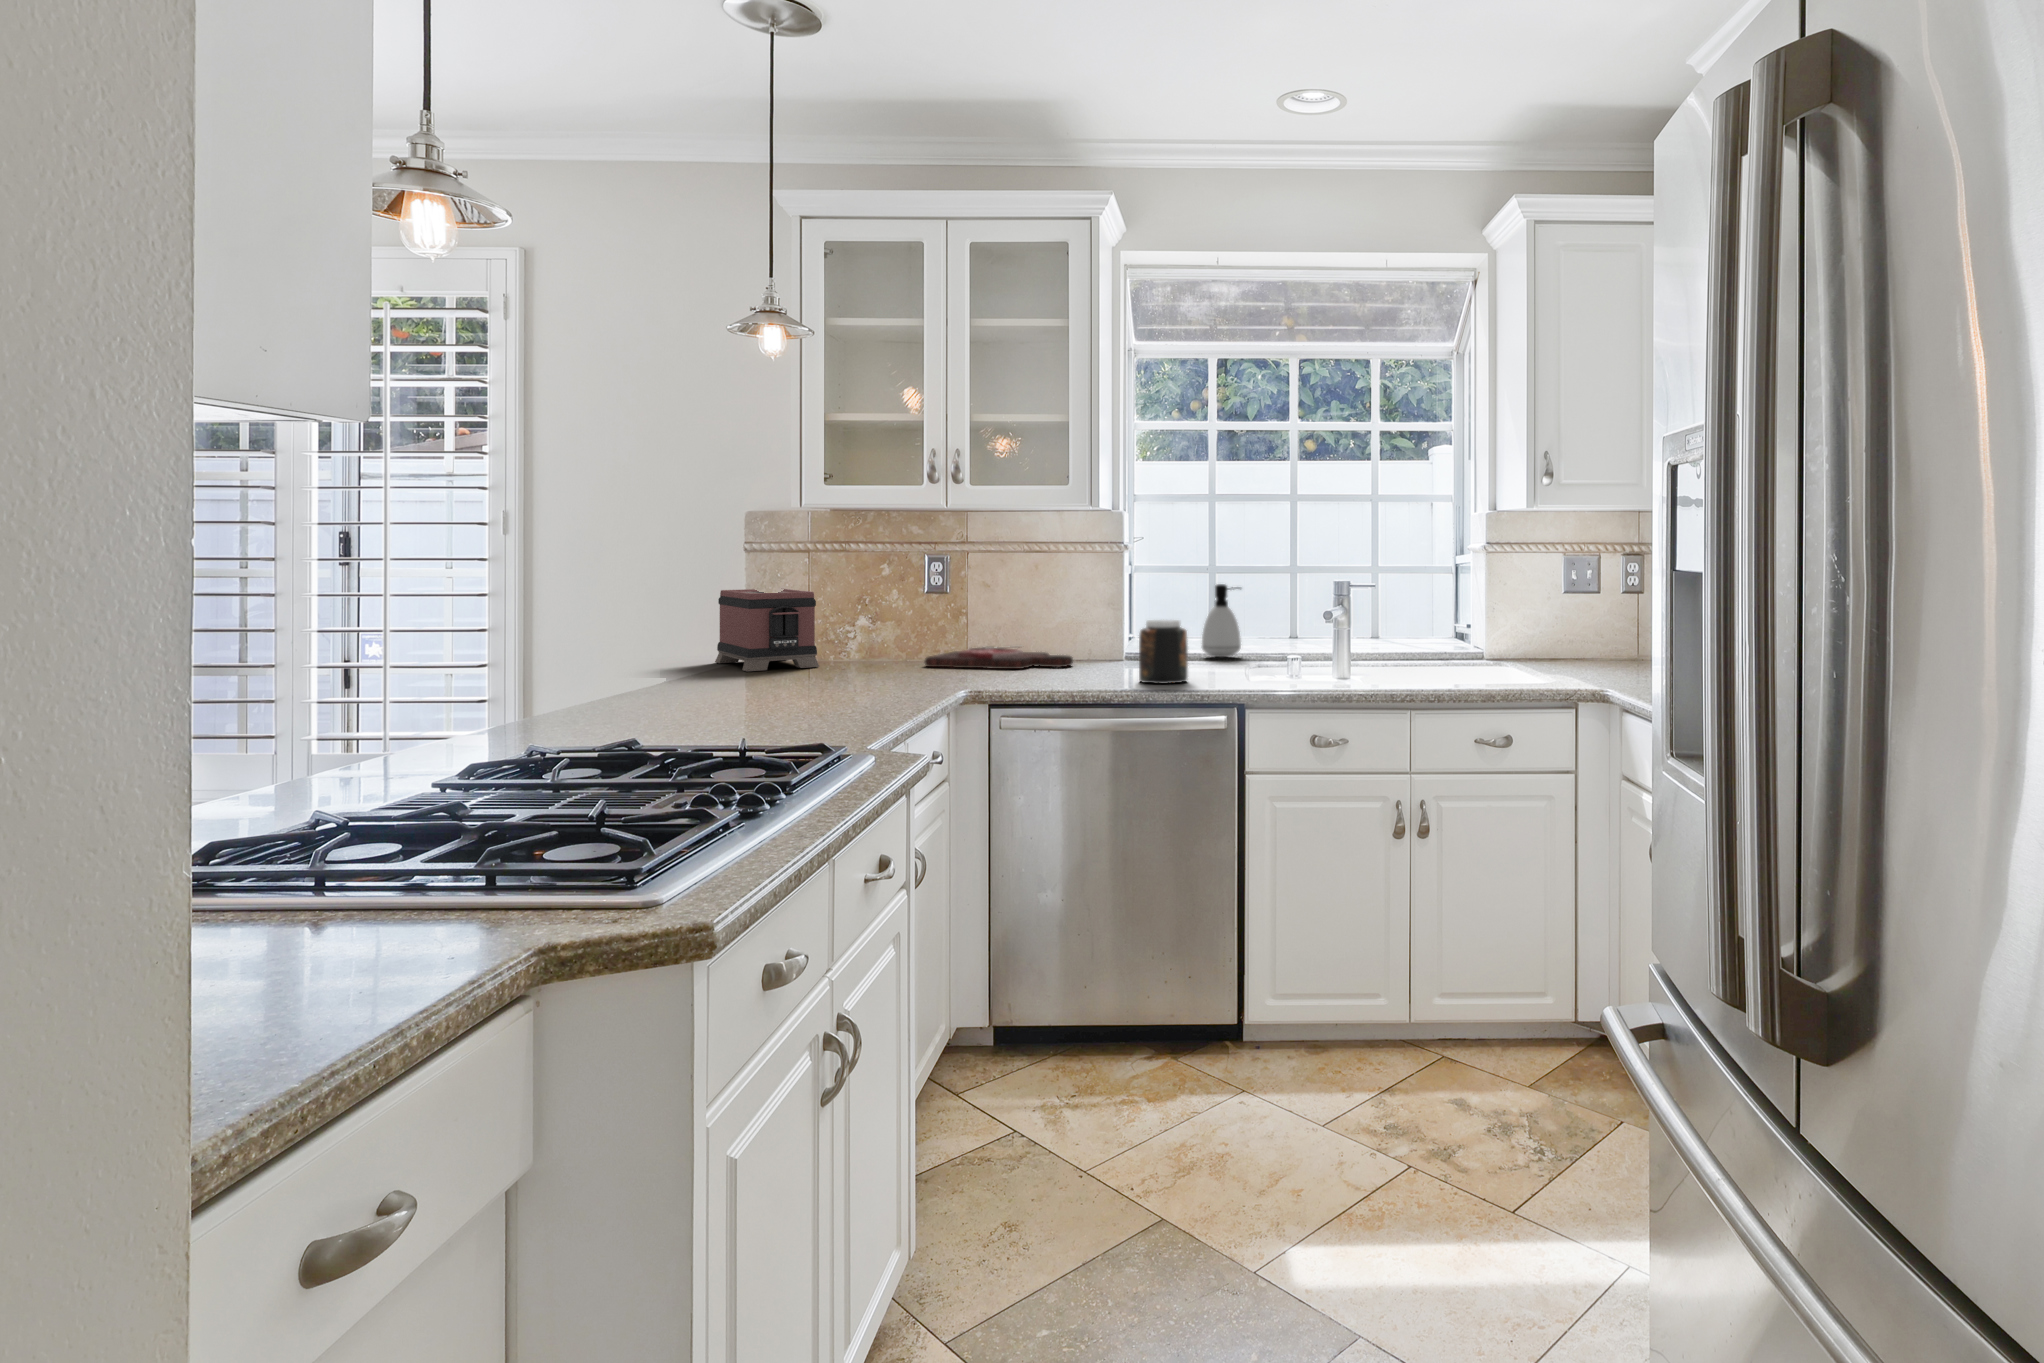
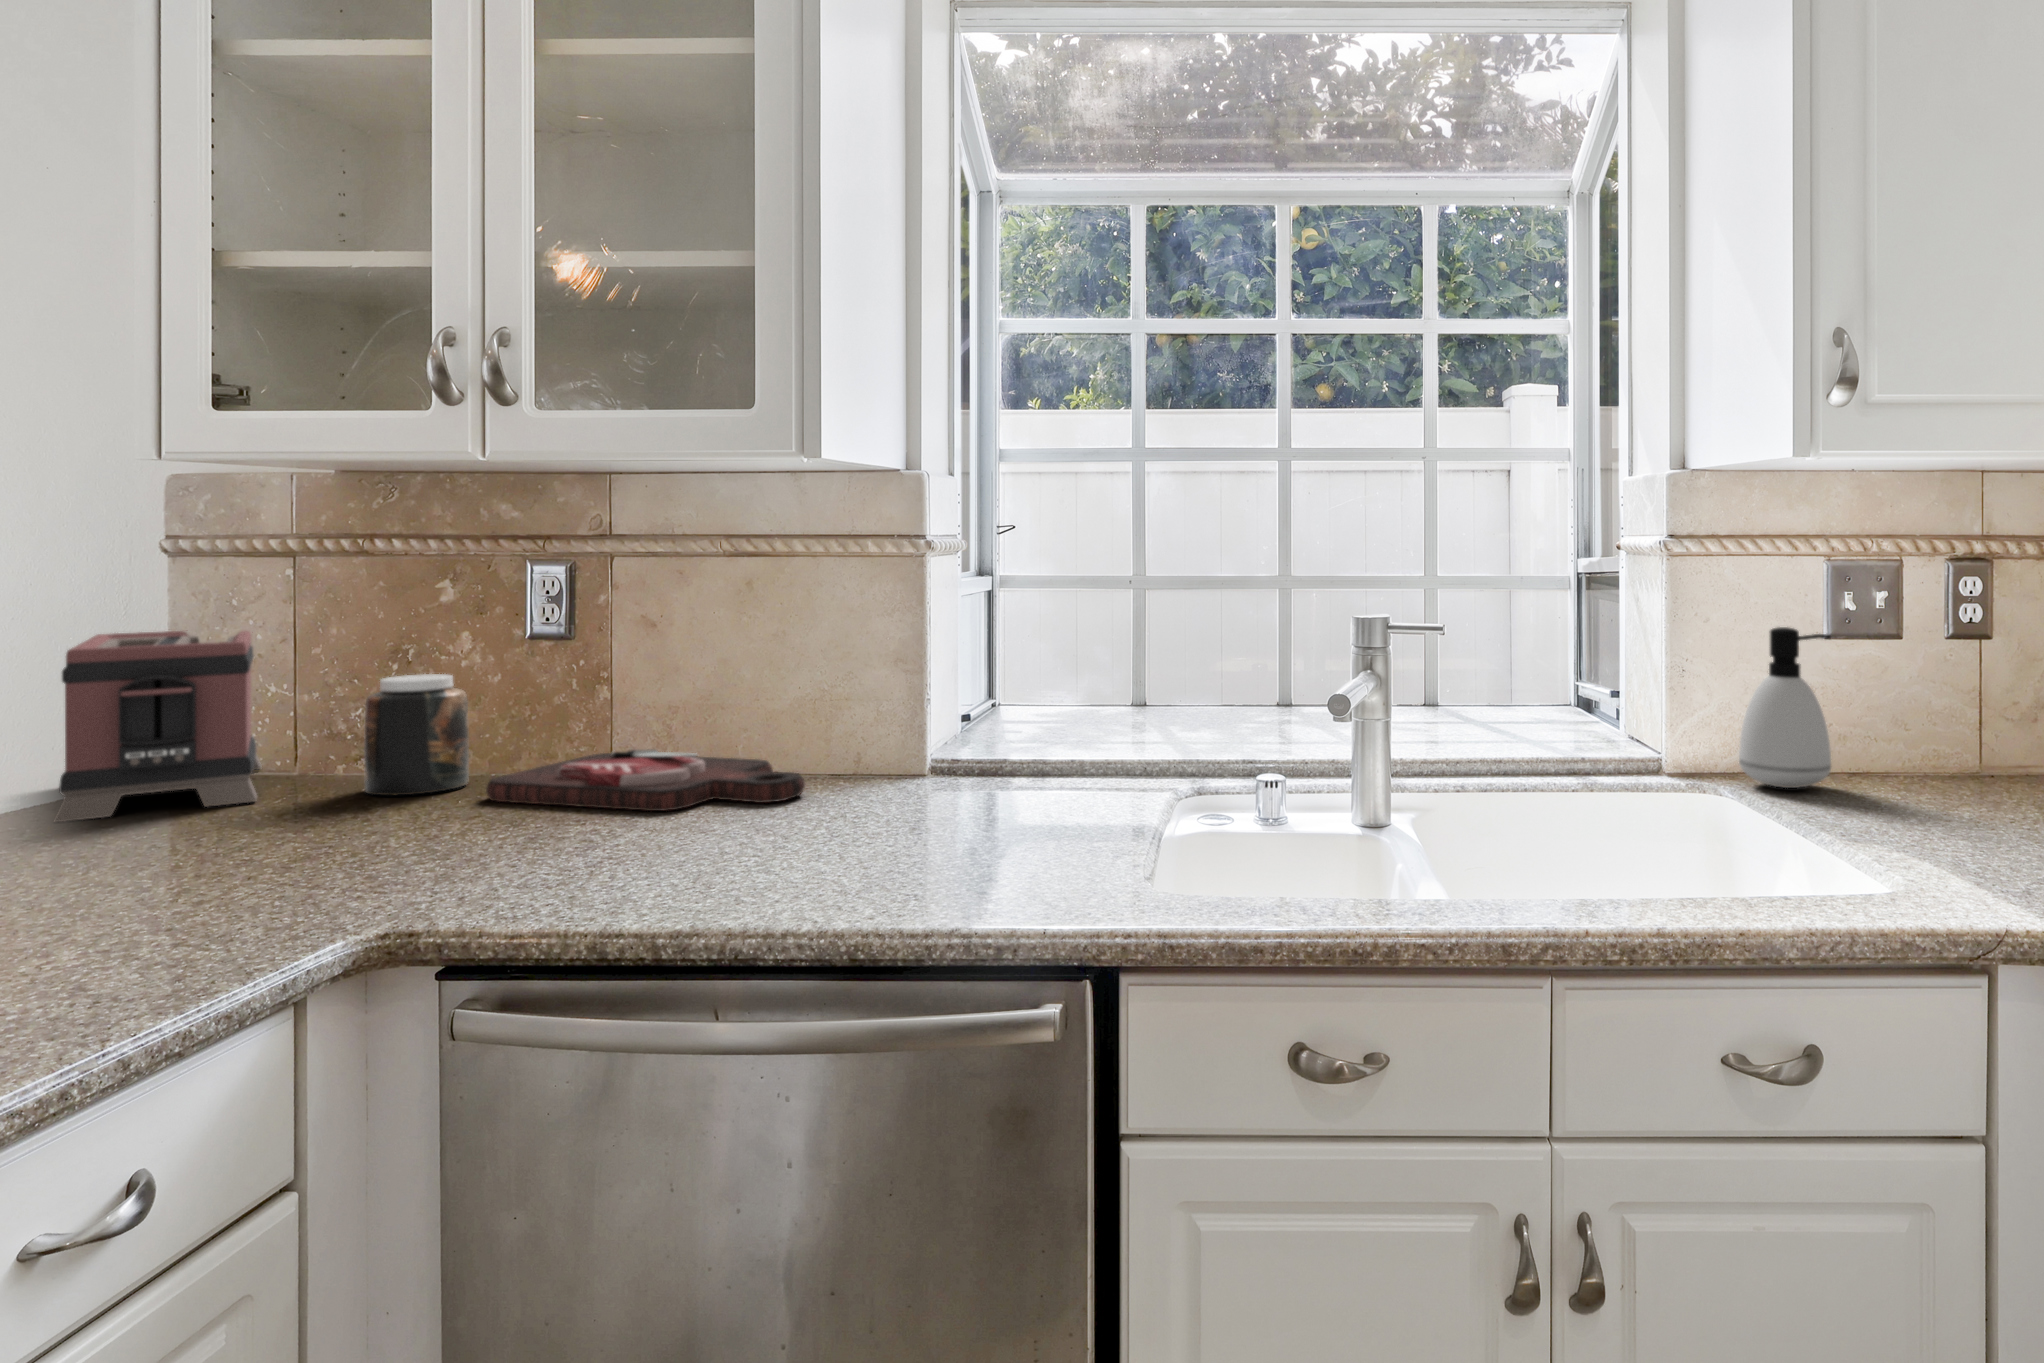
soap dispenser: present [1202,584,1241,657] -> present [1739,627,1831,788]
jar: present [1139,620,1188,684] -> present [364,674,469,796]

